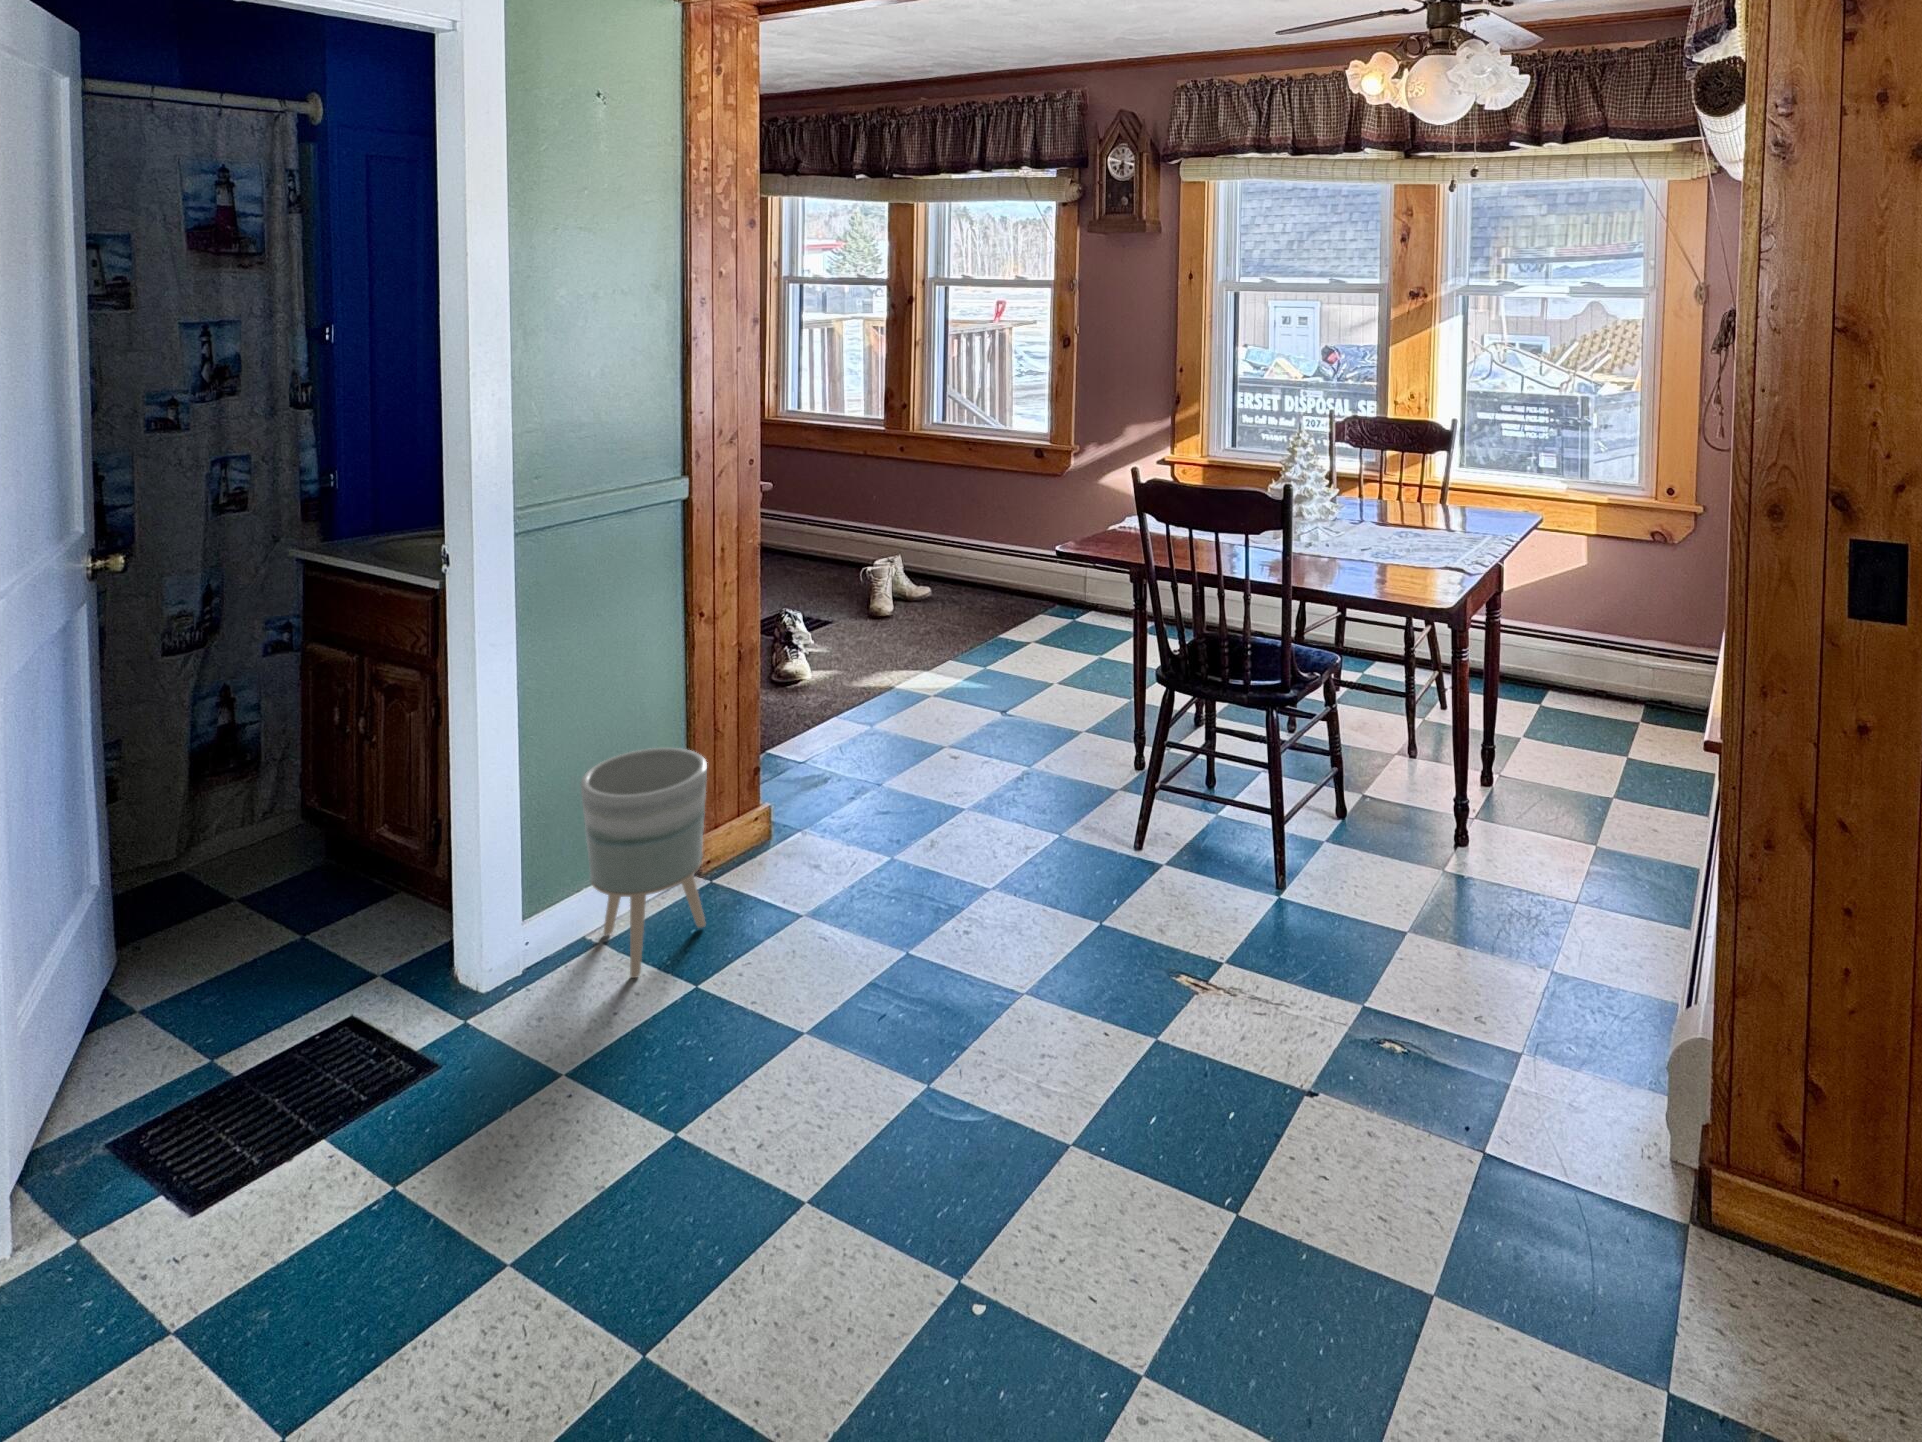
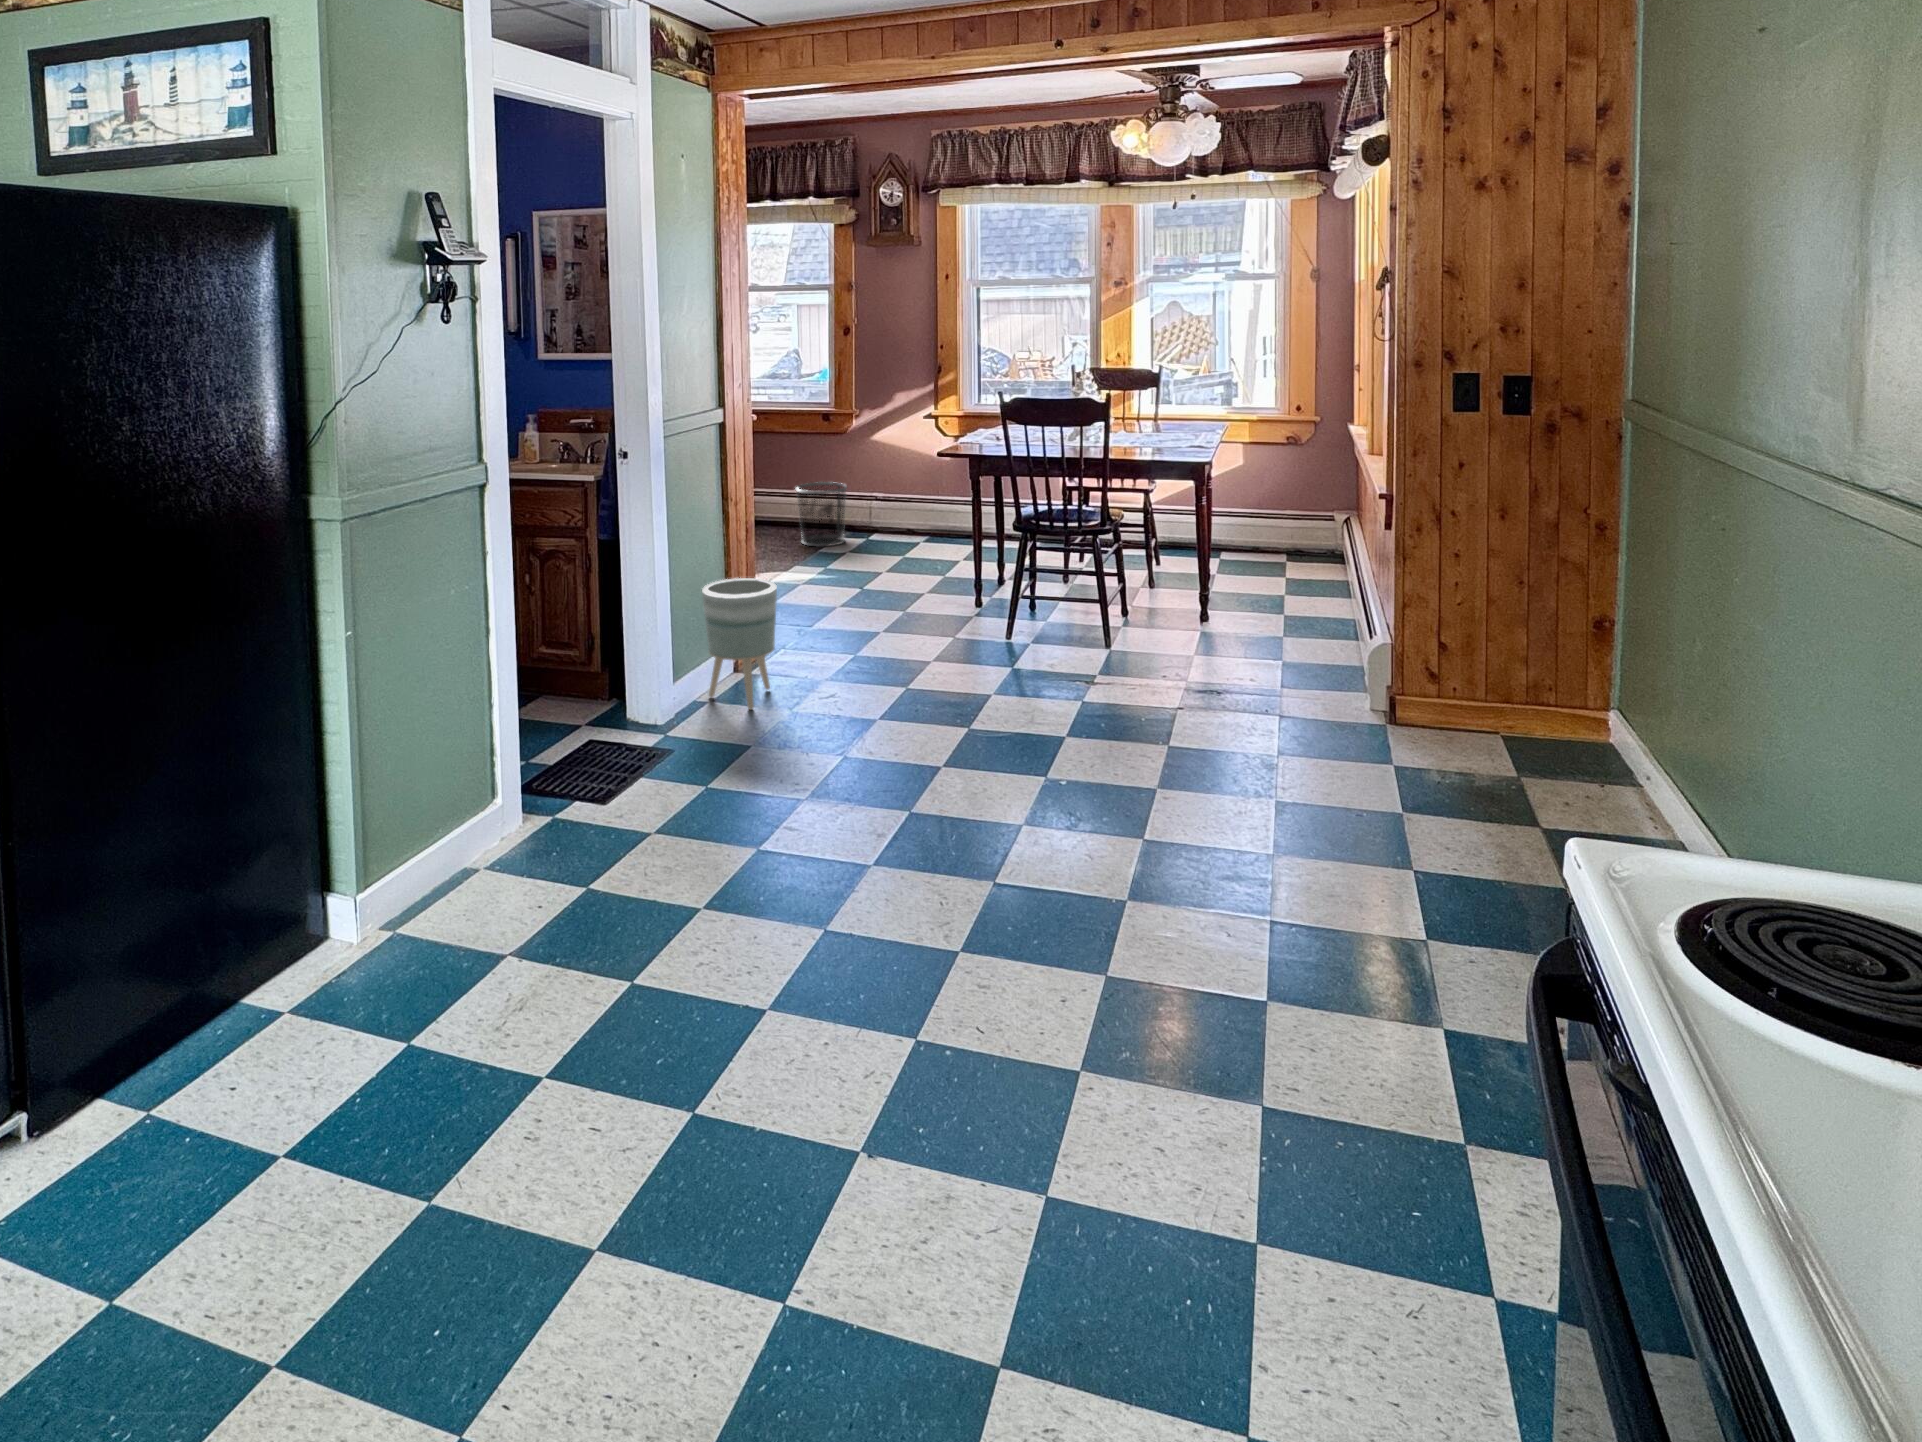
waste bin: none [994,534,1061,621] -> present [796,482,847,547]

